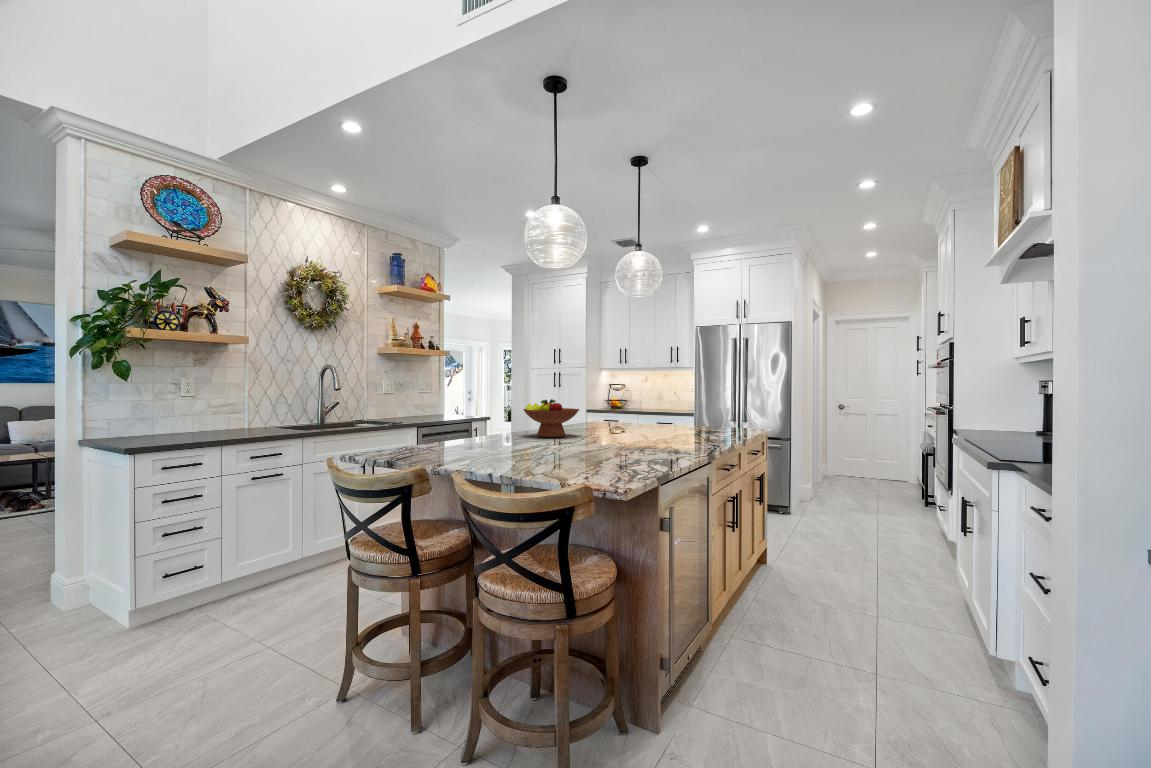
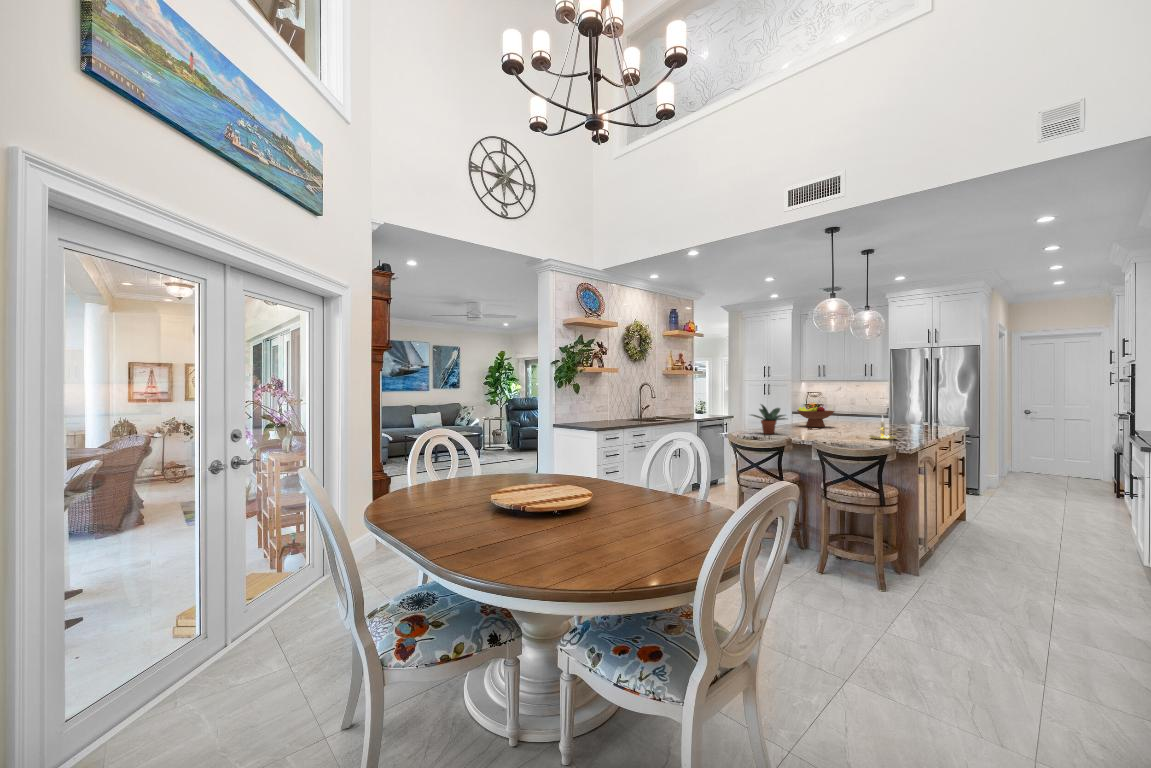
potted plant: none [380,396,459,458] -> present [752,405,786,434]
candle holder: none [583,416,636,465] -> present [870,417,896,440]

